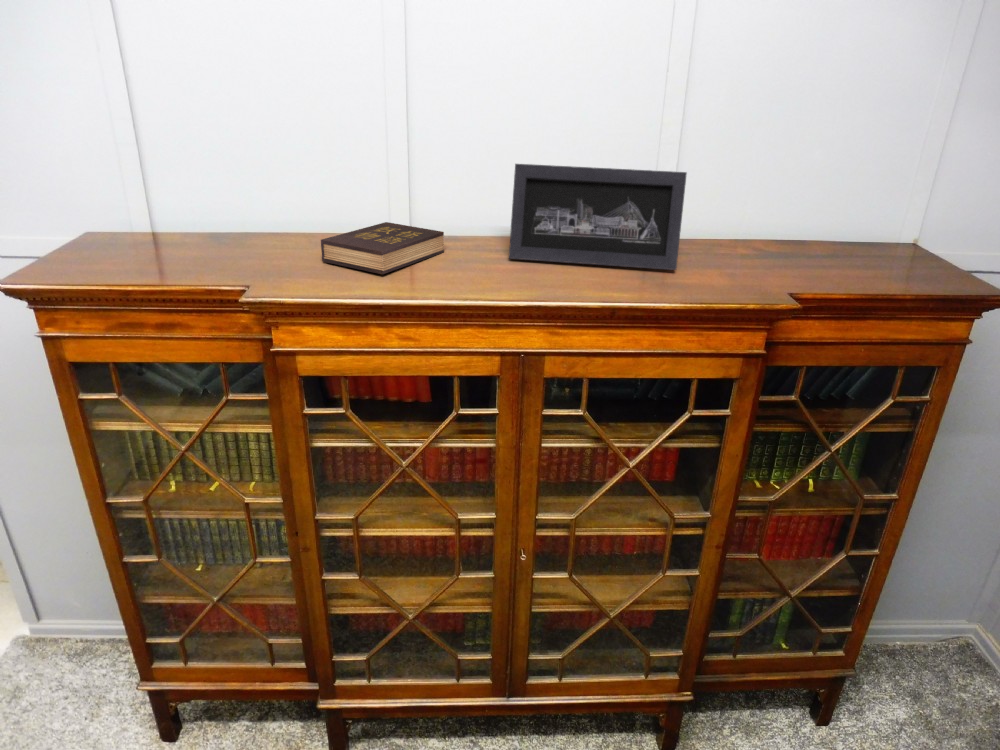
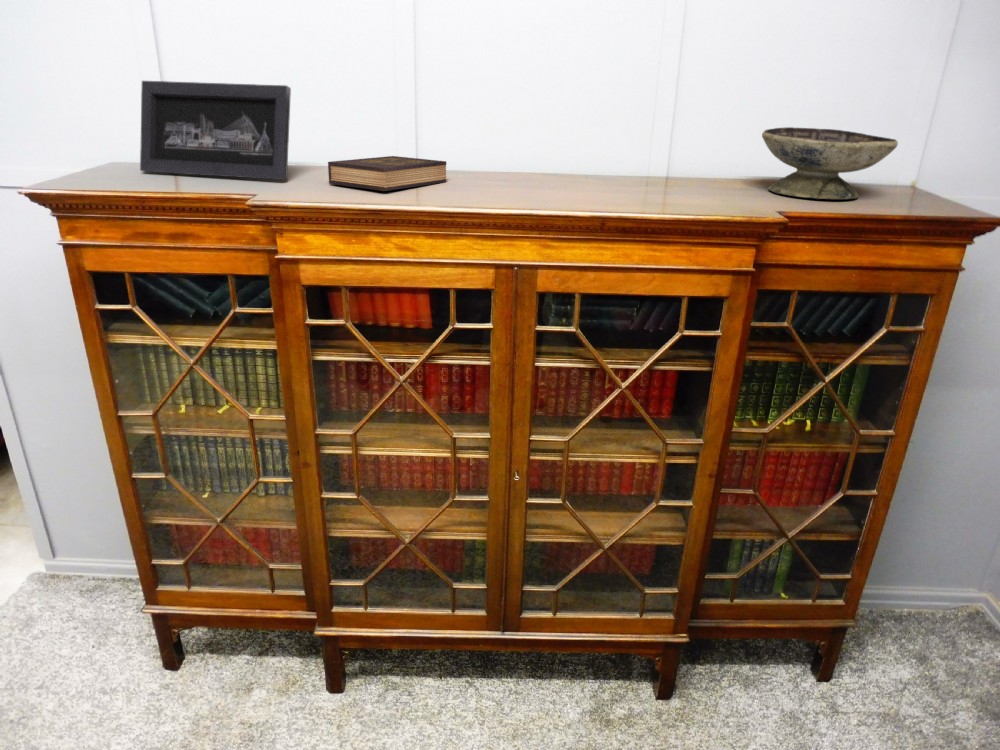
picture frame: present [509,164,687,270] -> present [140,81,291,180]
decorative bowl: none [767,188,906,271] -> present [762,127,898,199]

